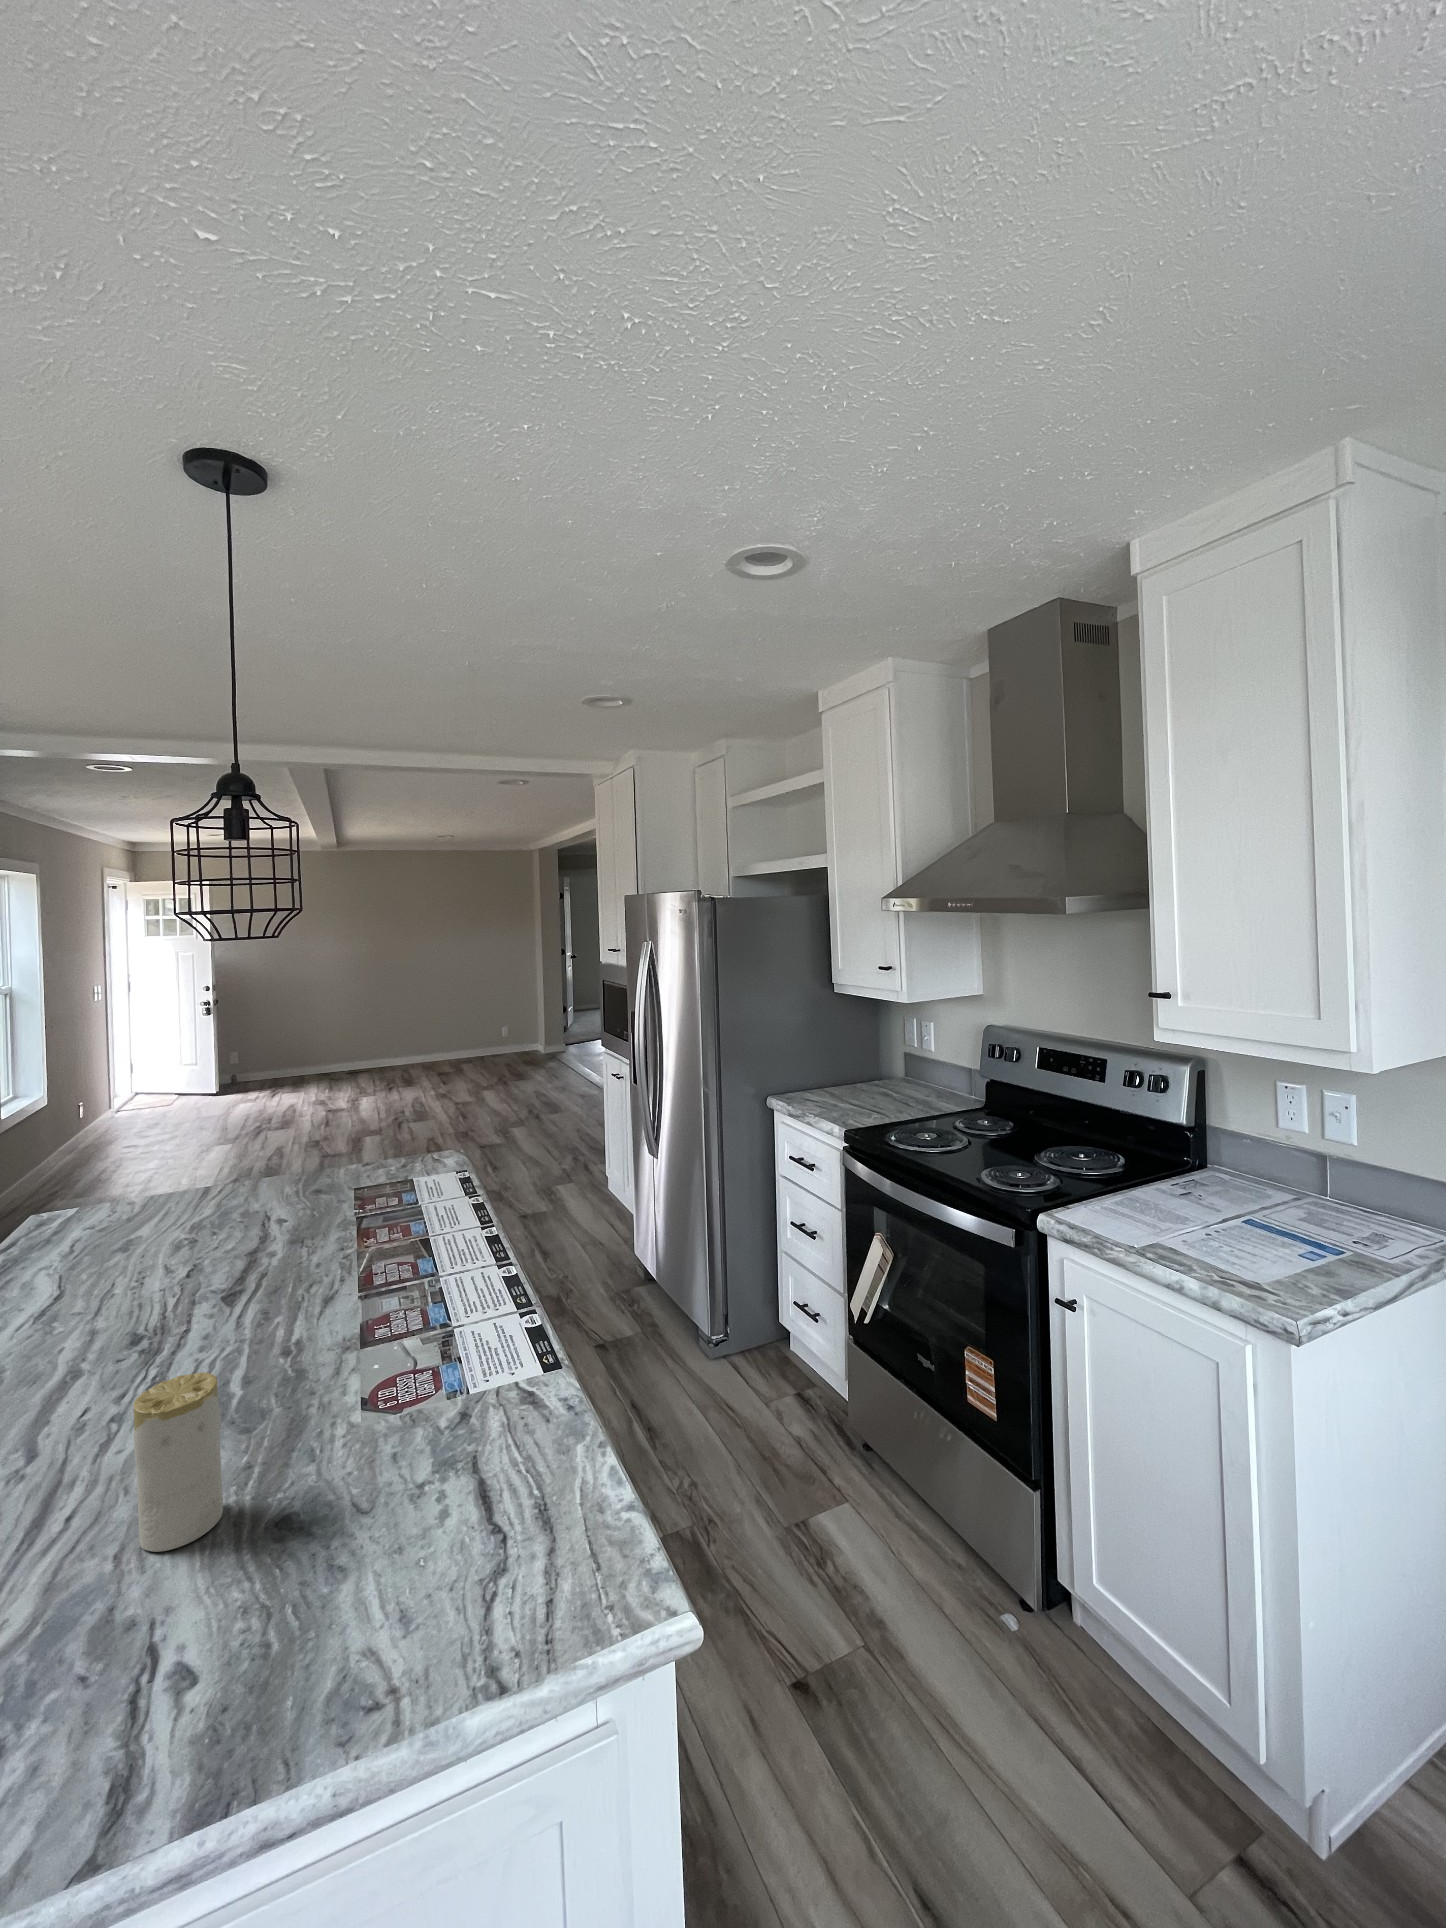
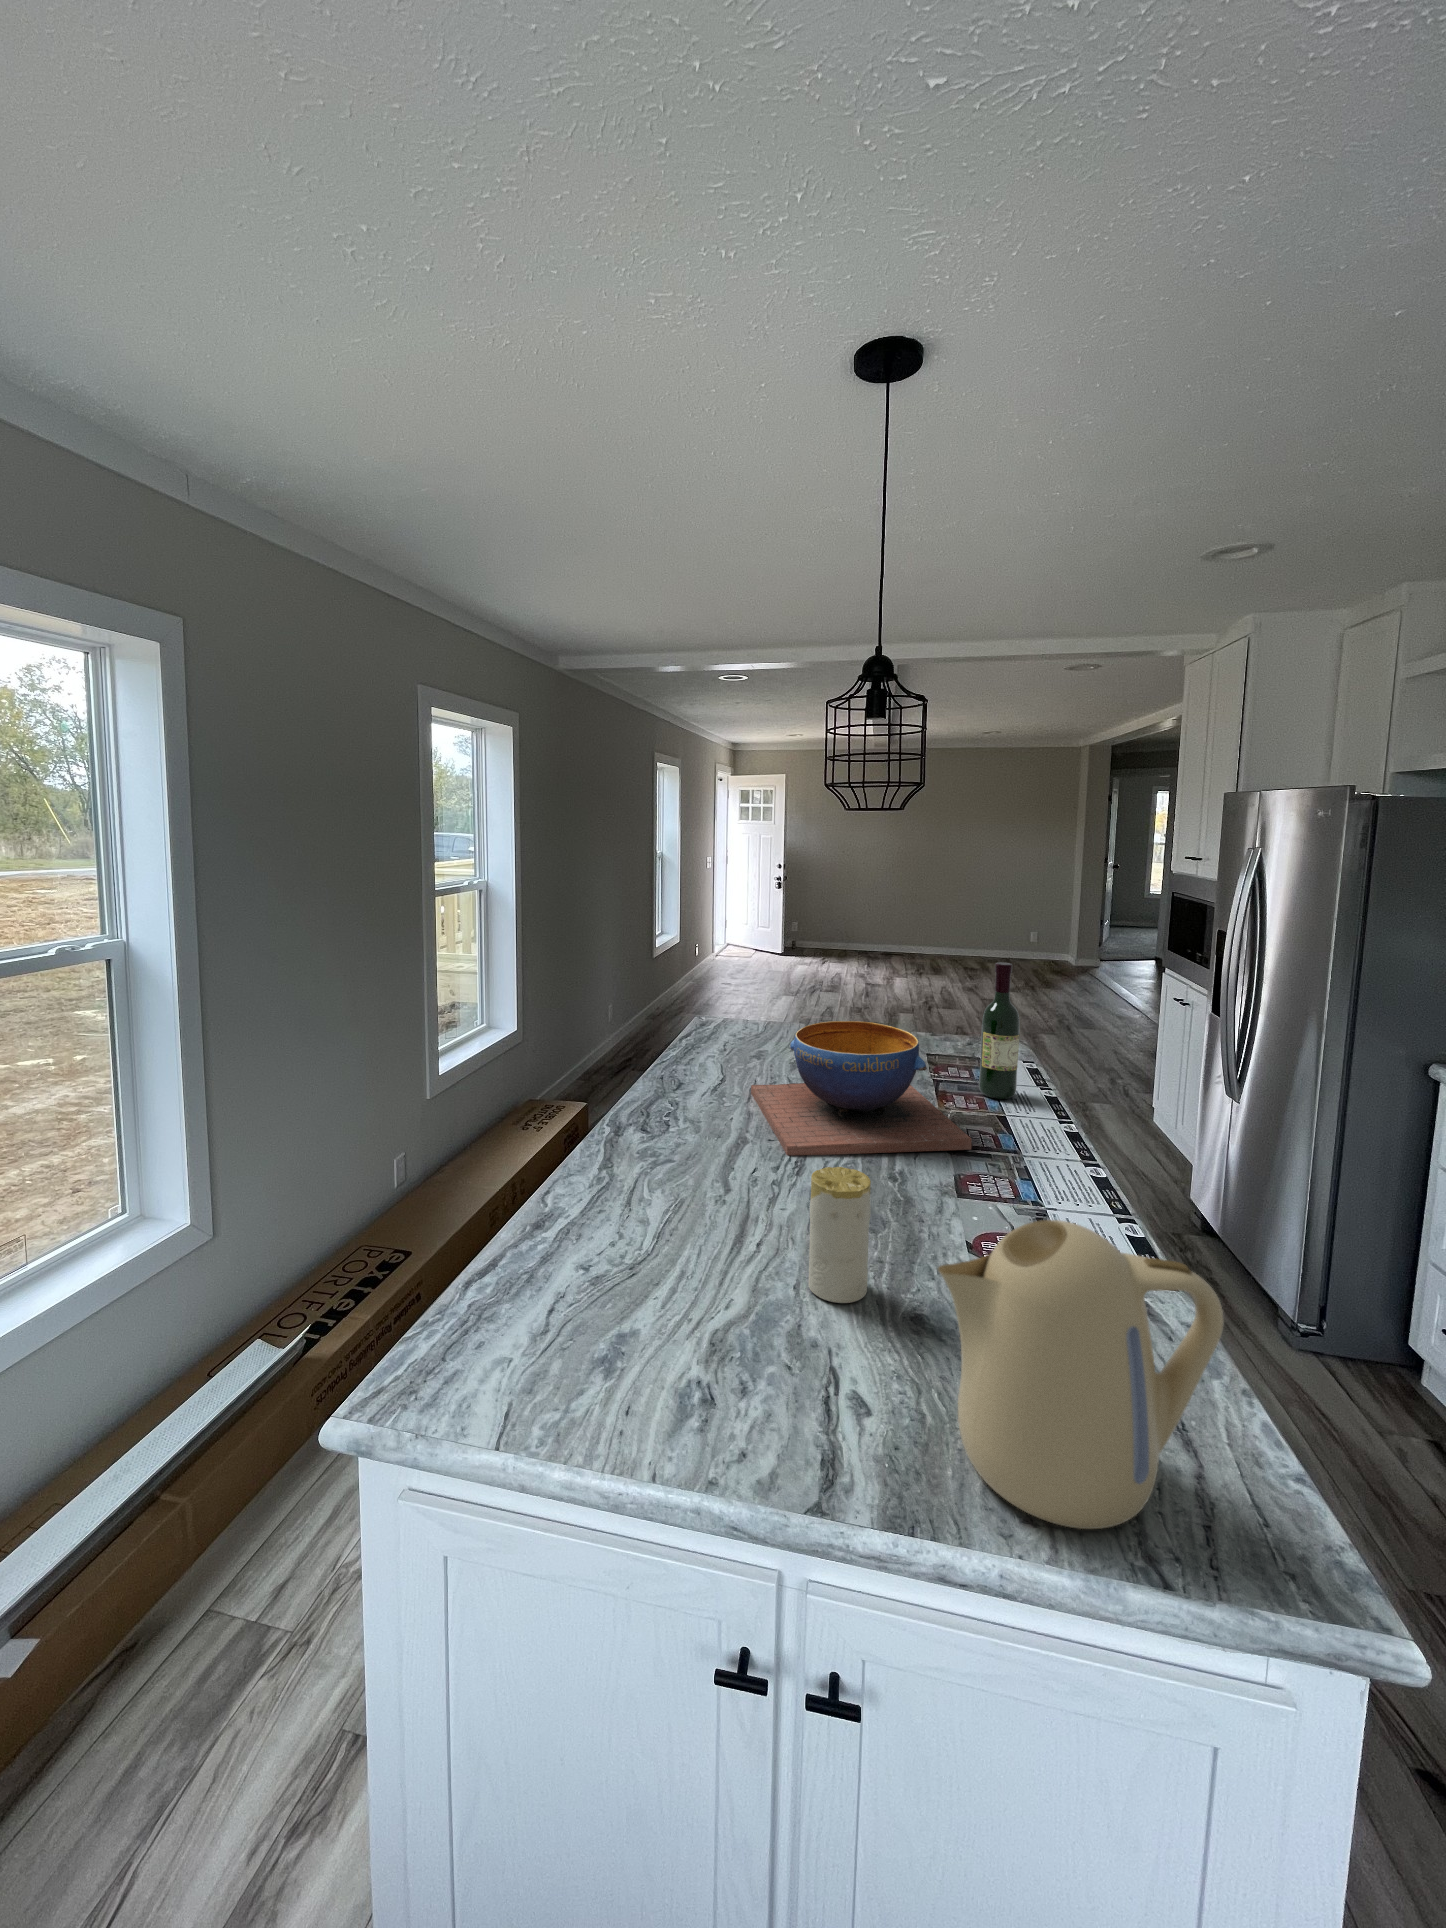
wine bottle: none [401,1081,441,1221] -> present [979,962,1020,1099]
decorative bowl: none [104,1175,384,1373] -> present [751,1021,972,1155]
kettle: none [261,1359,548,1697] -> present [938,1220,1224,1529]

